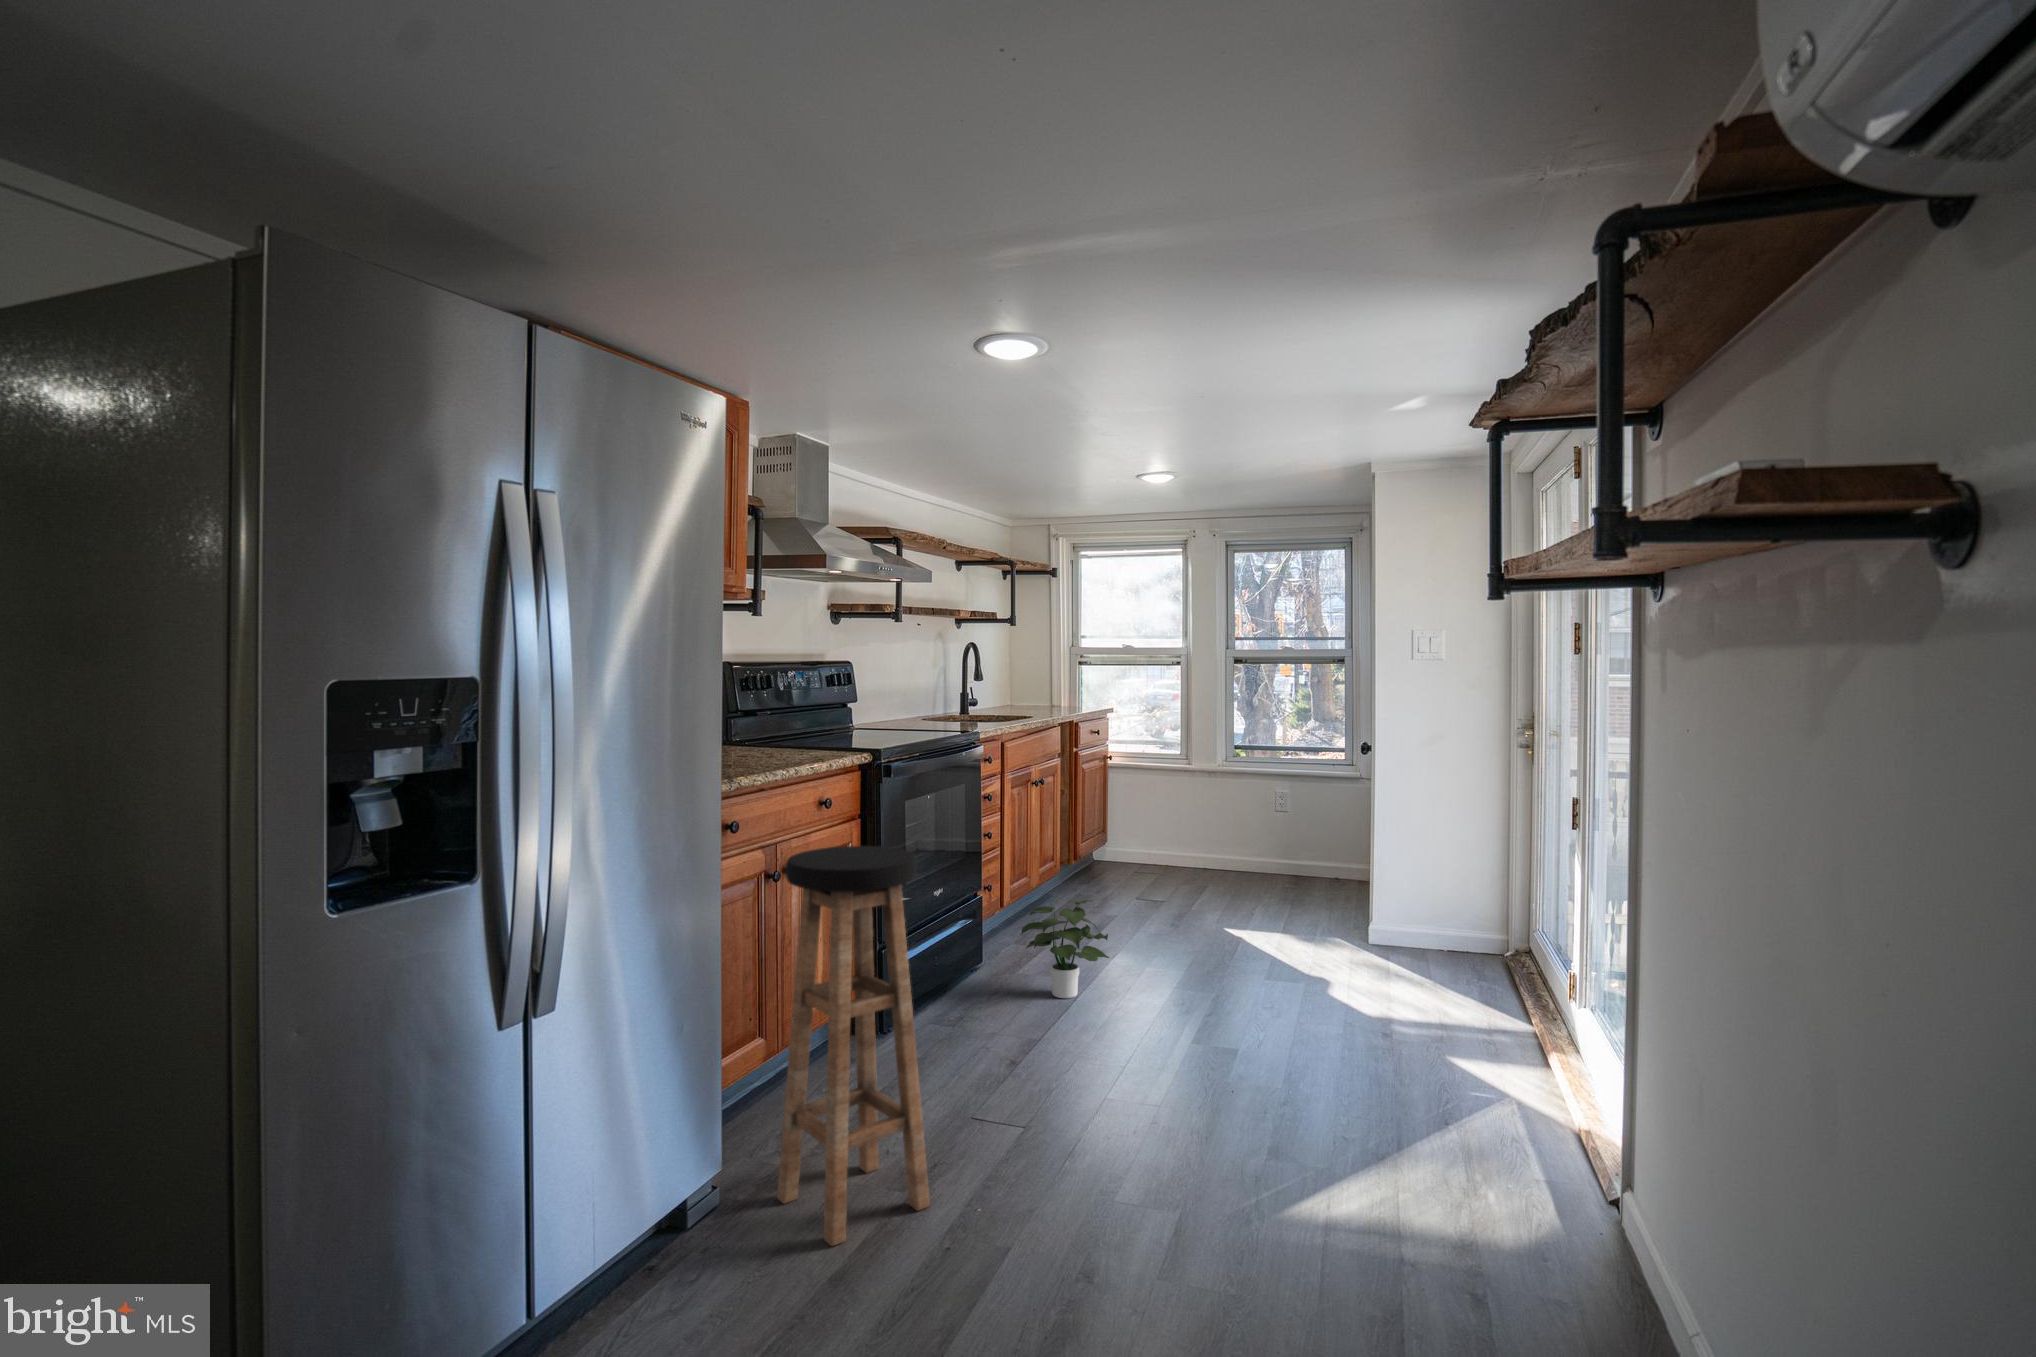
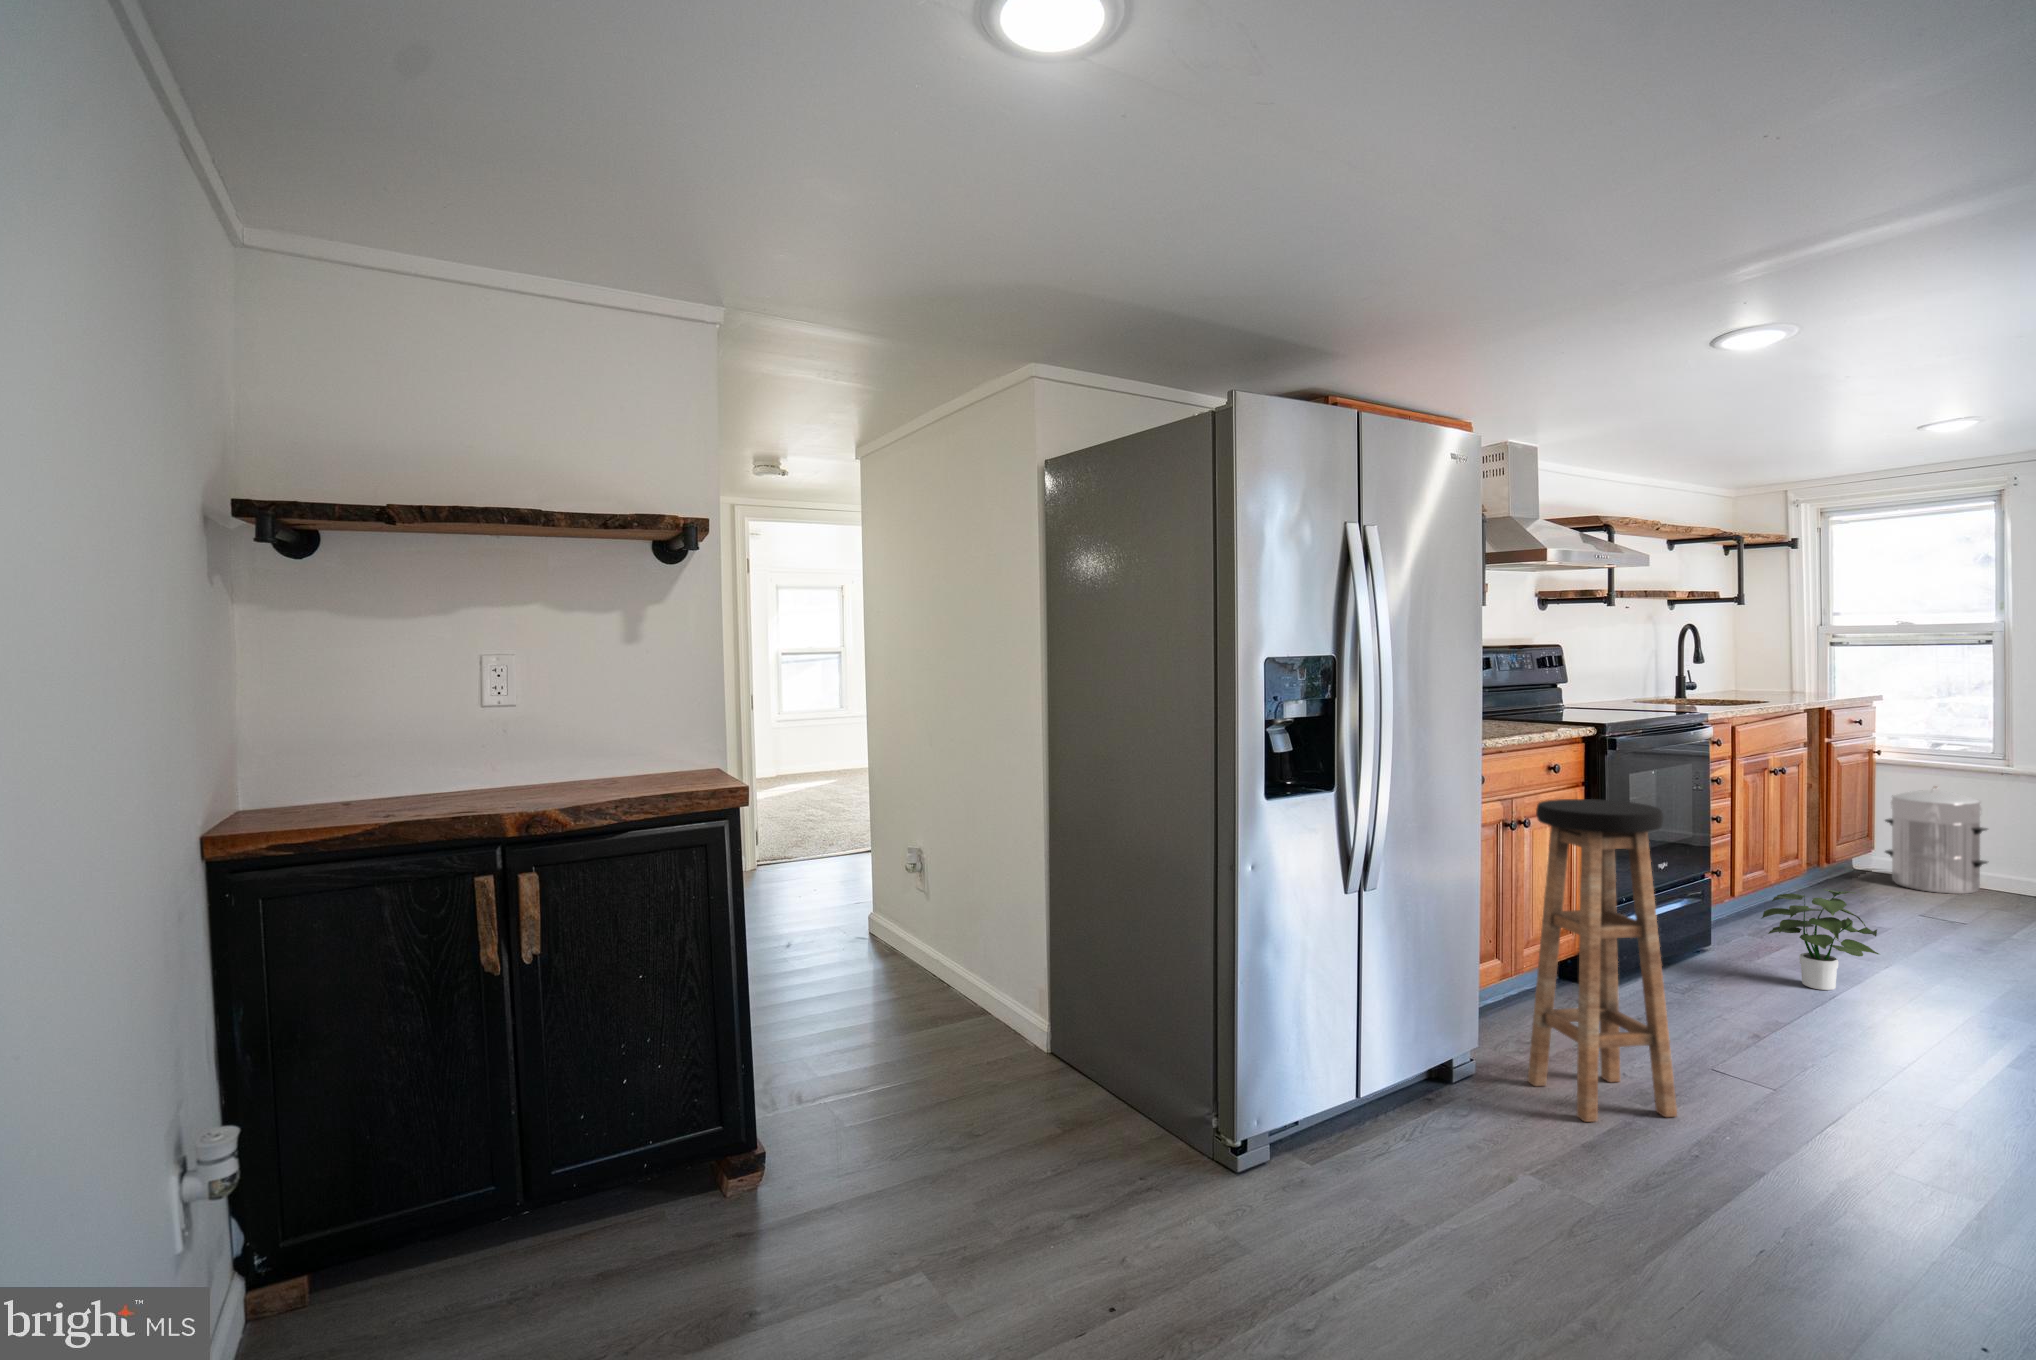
waste bin: none [1115,786,1181,878] -> present [1885,786,1987,894]

